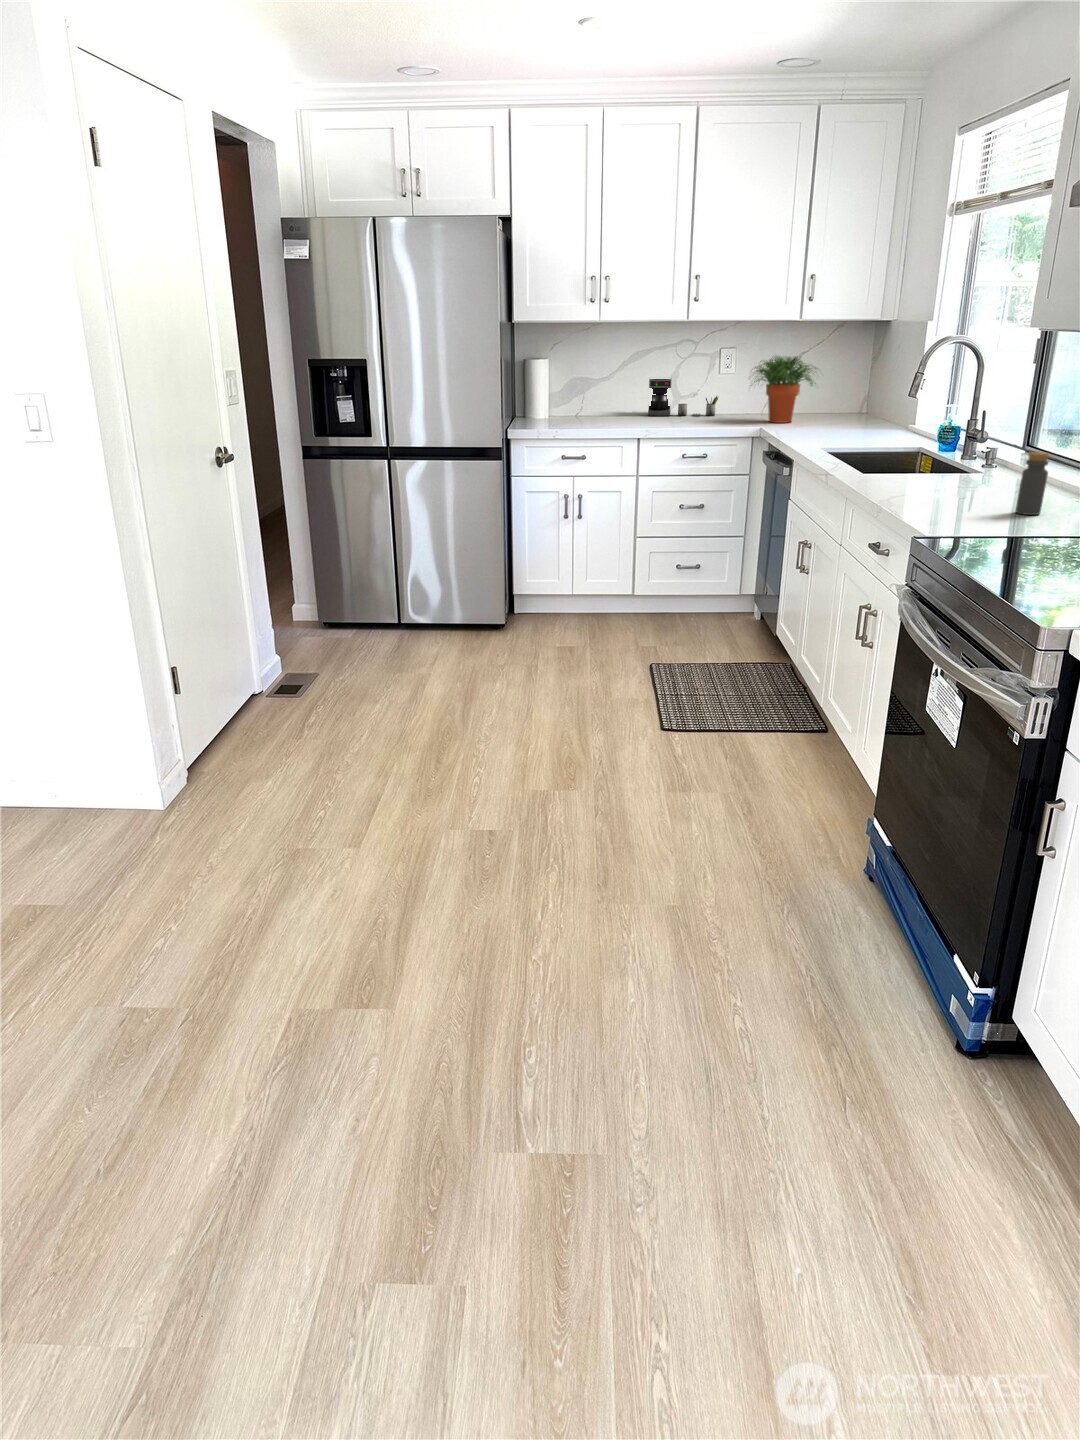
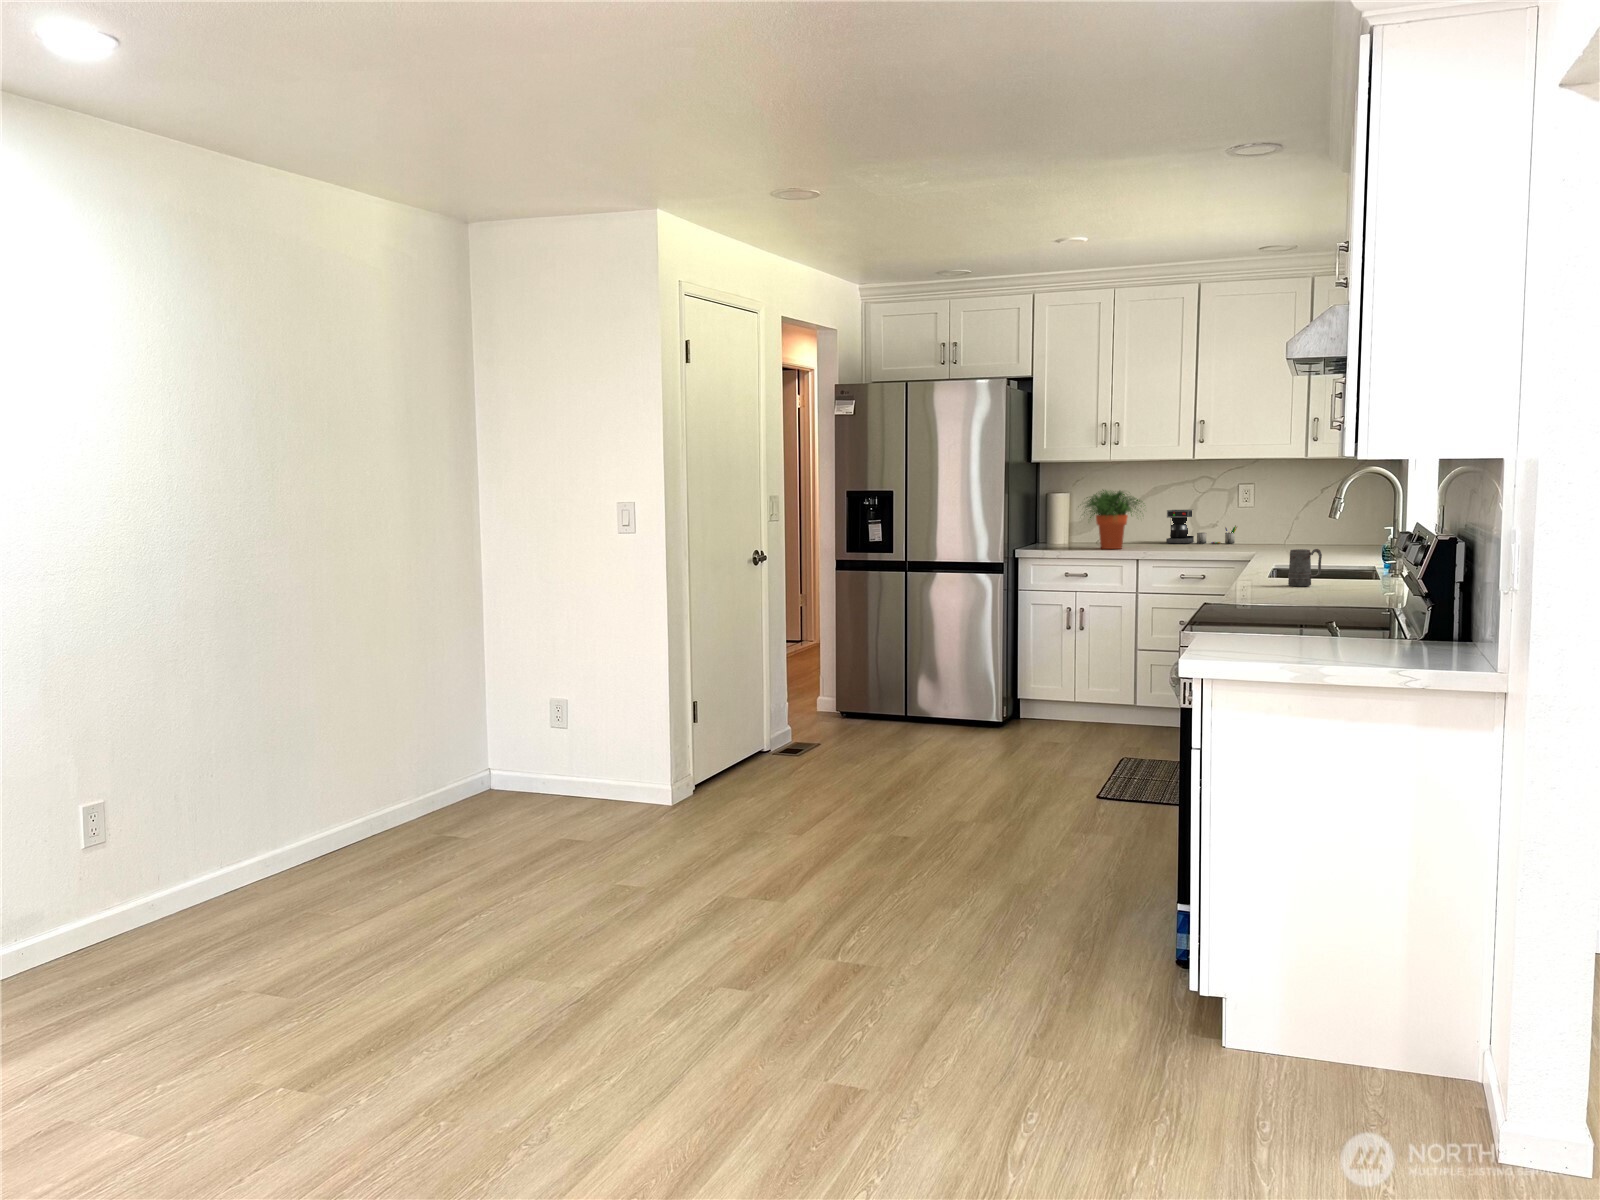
potted plant: present [754,356,816,423] -> present [1084,490,1142,549]
bottle: present [1016,452,1049,515] -> none [1336,541,1356,590]
mug: none [948,460,996,508] -> present [1288,549,1322,586]

